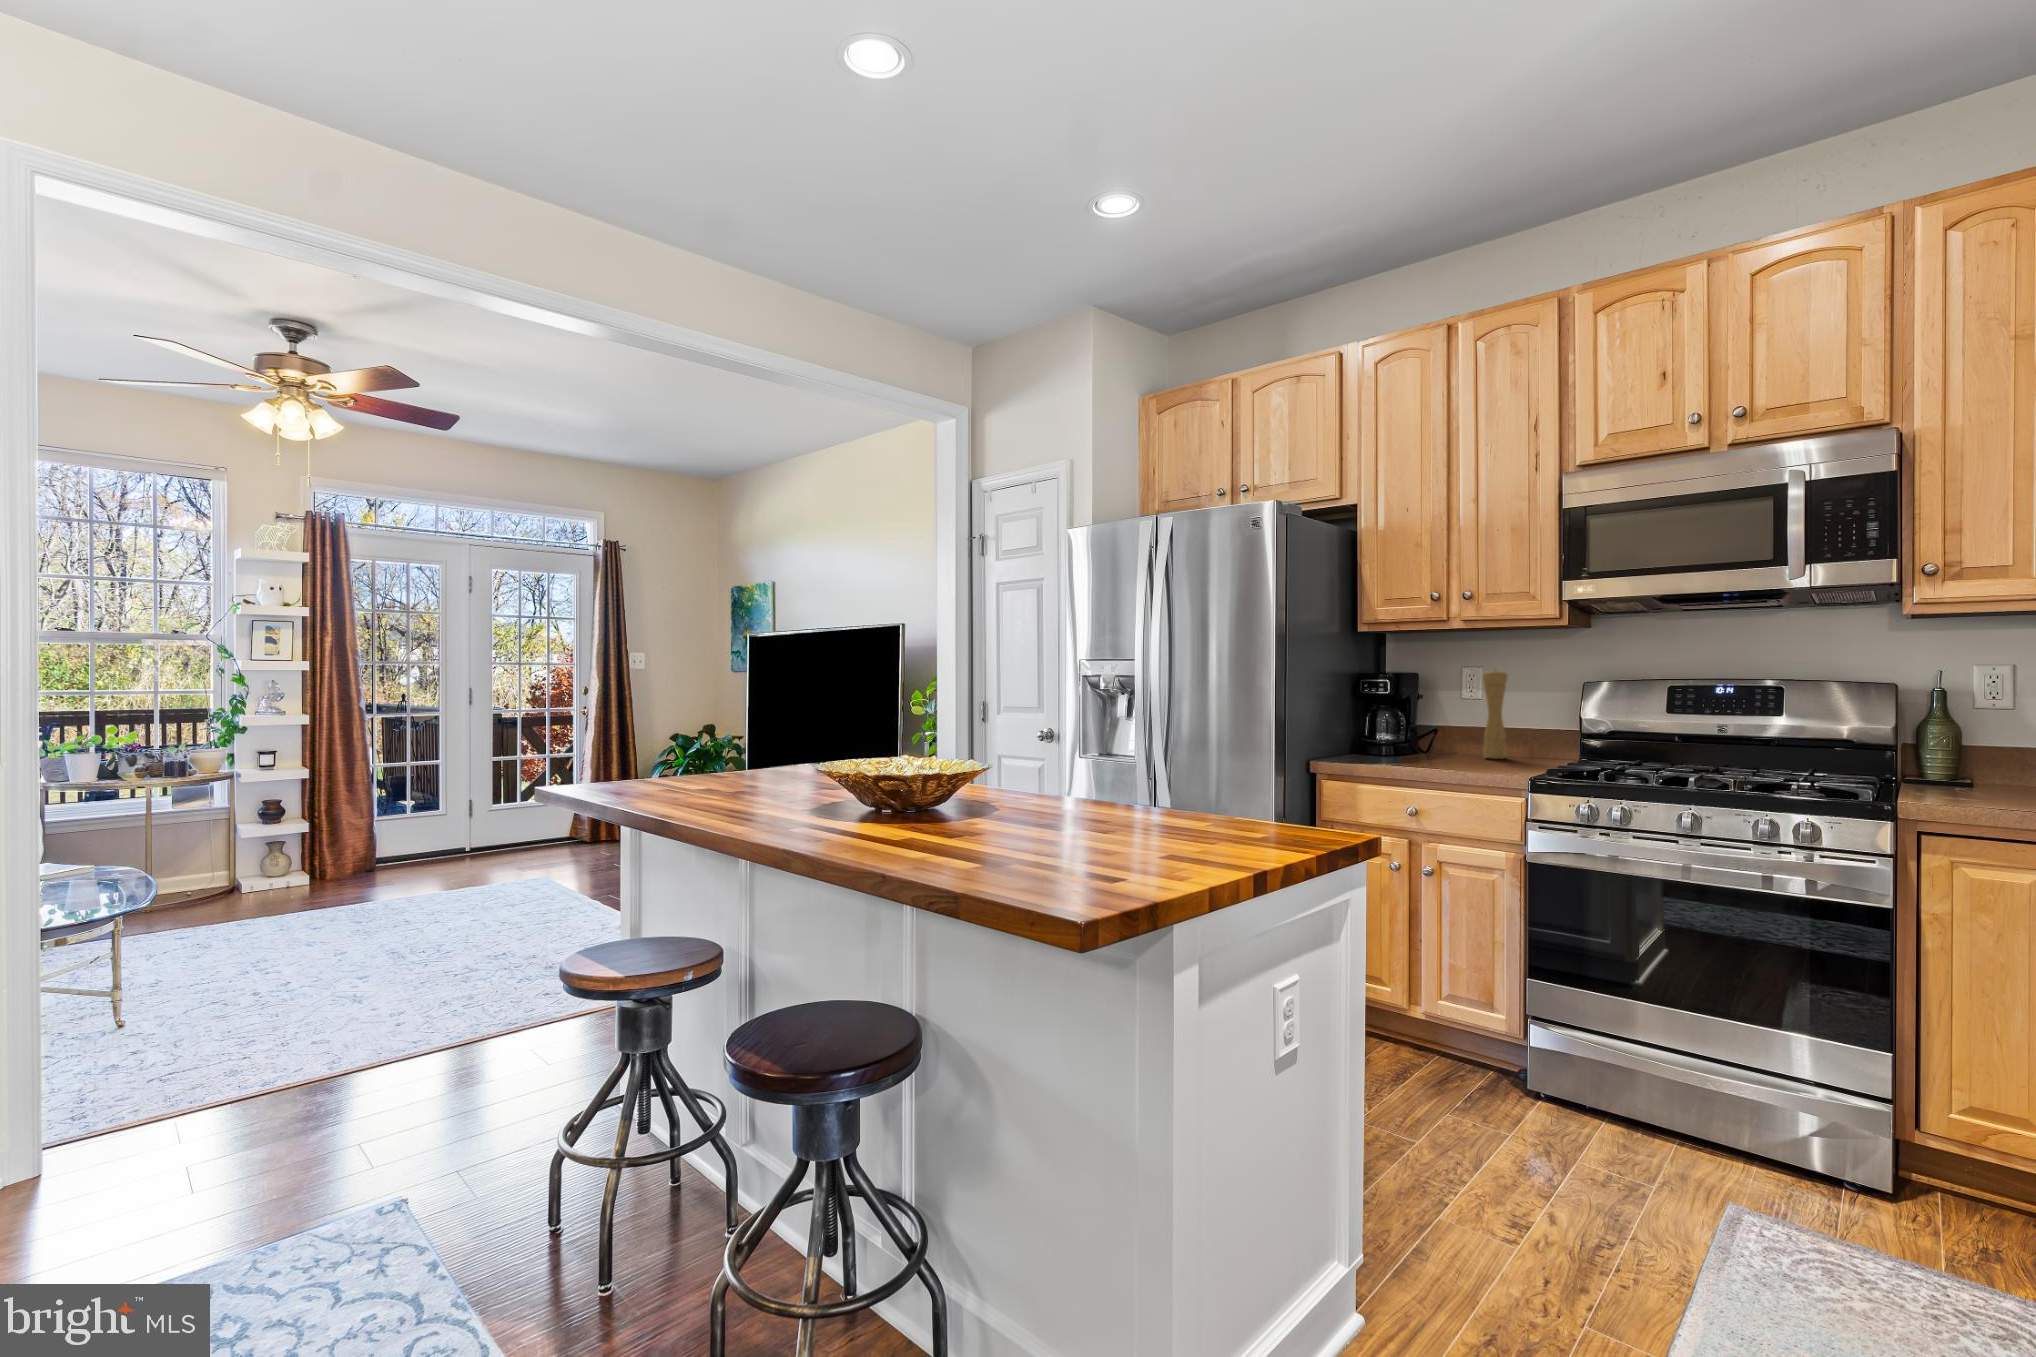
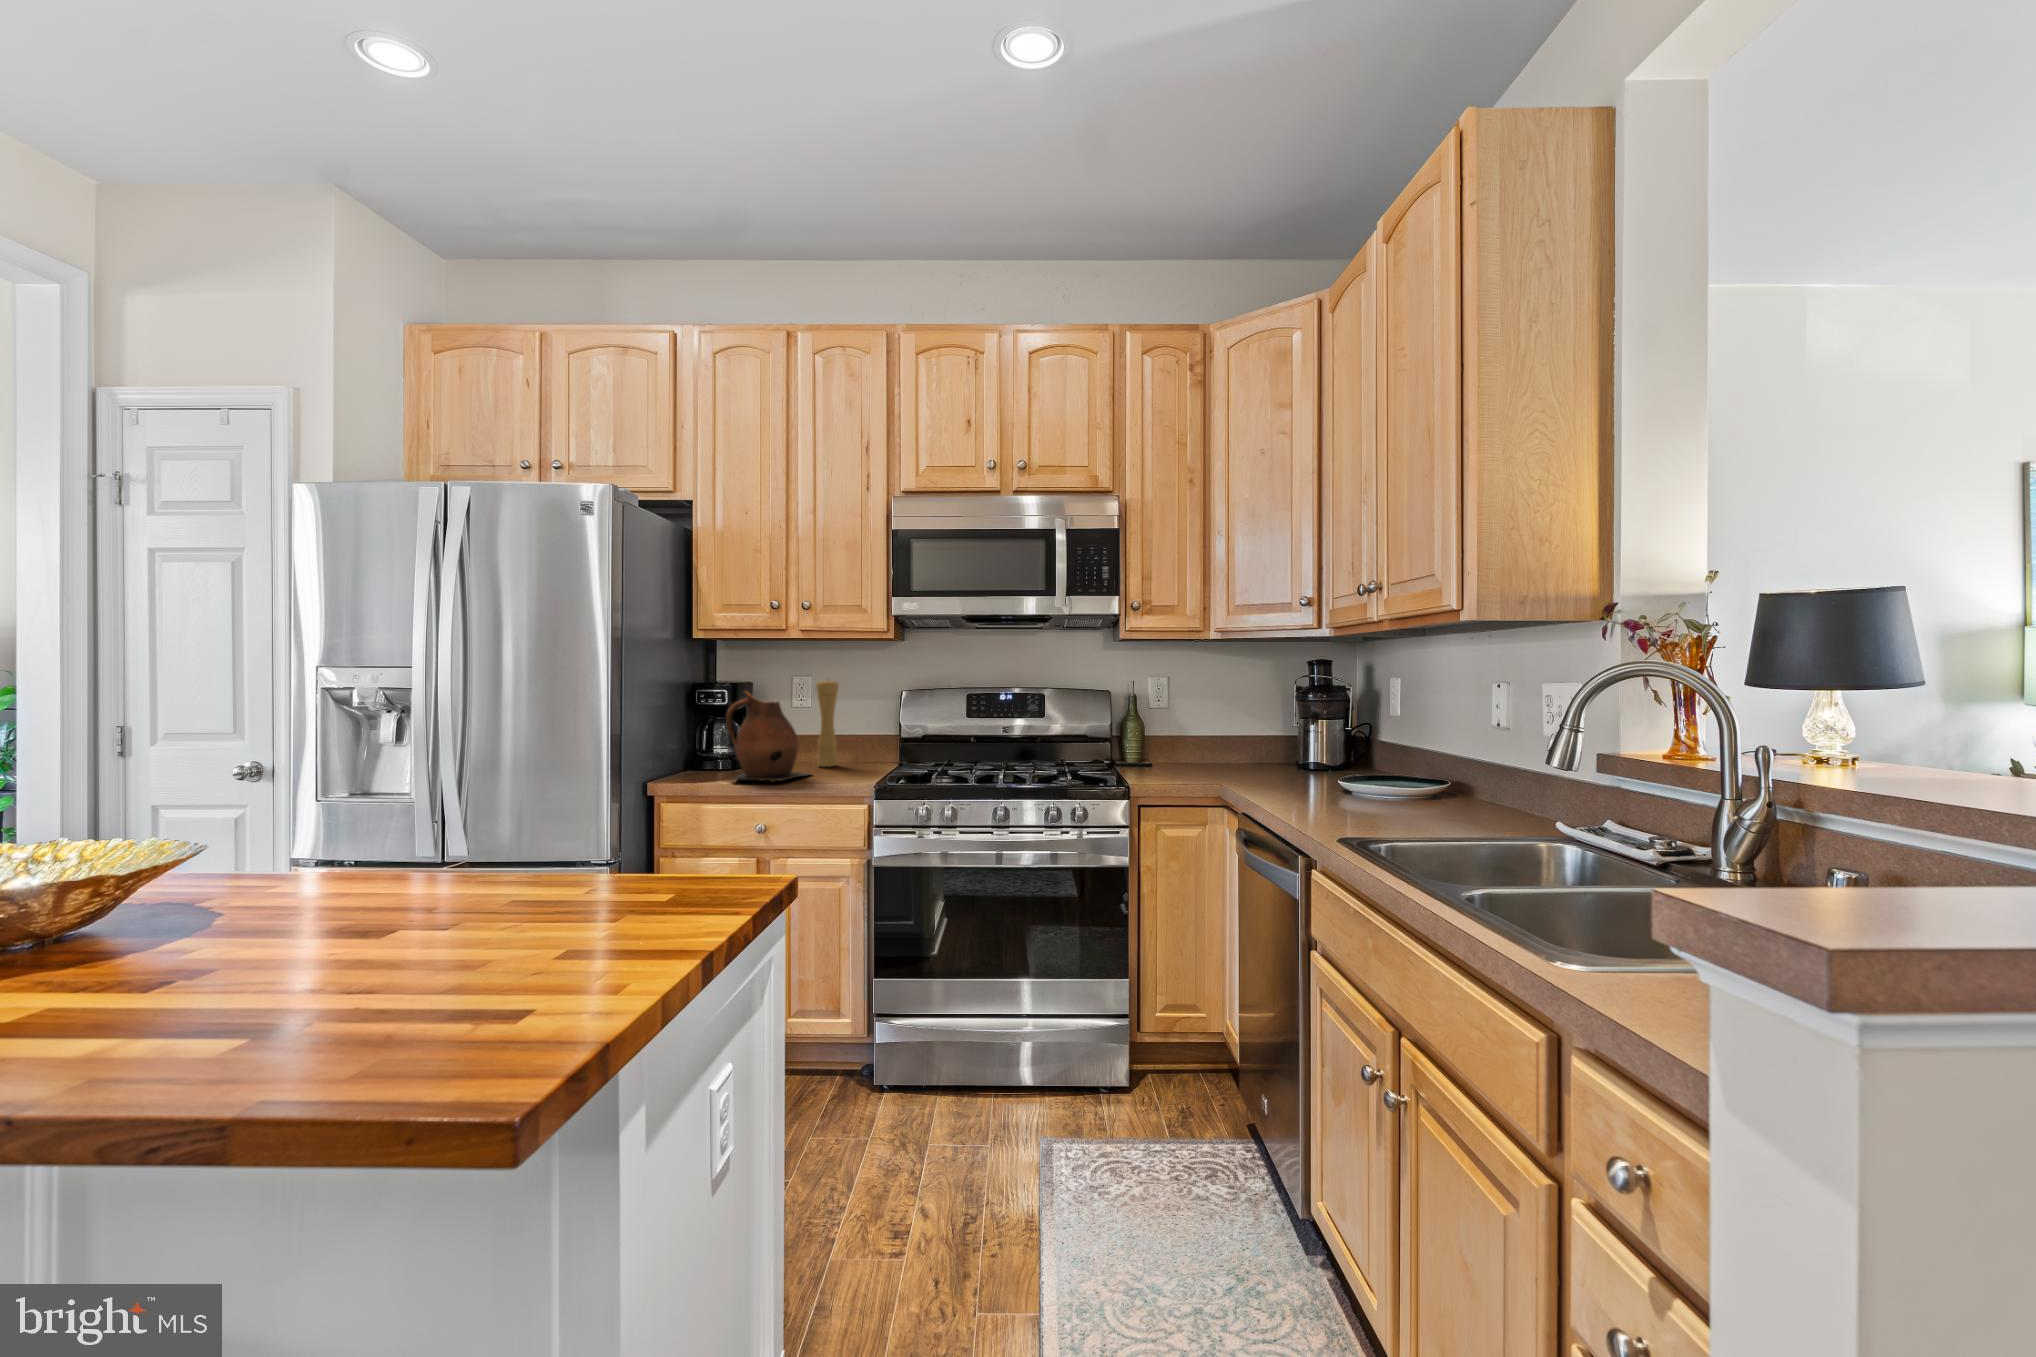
ceramic pitcher: none [1383,679,1473,767] -> present [726,691,811,782]

